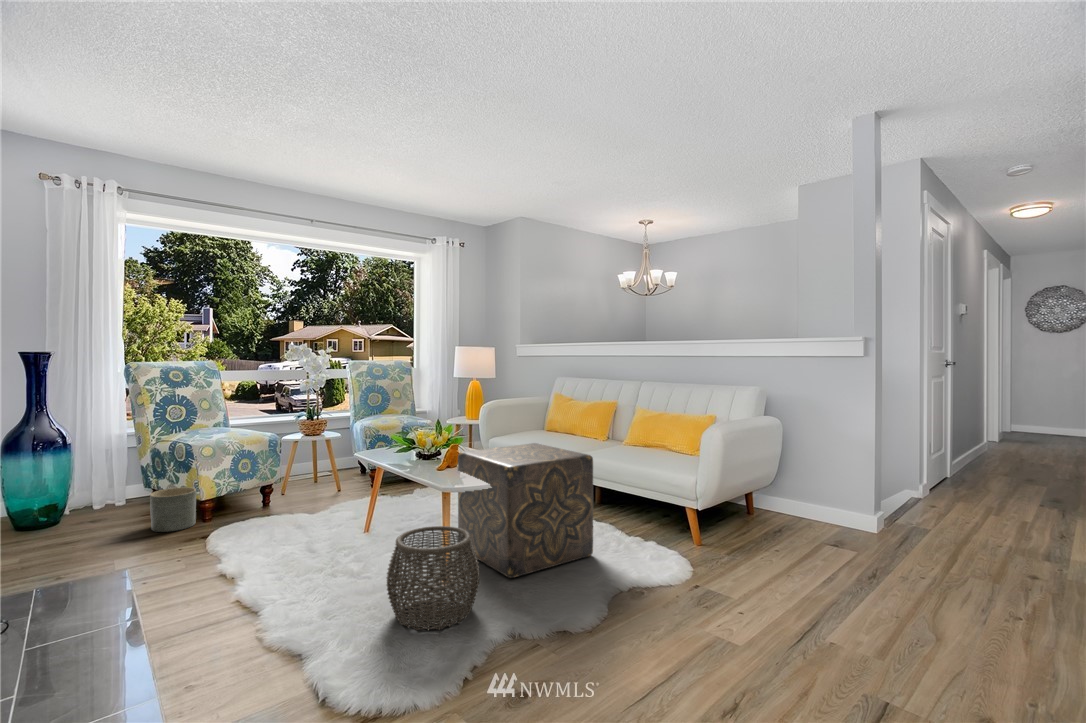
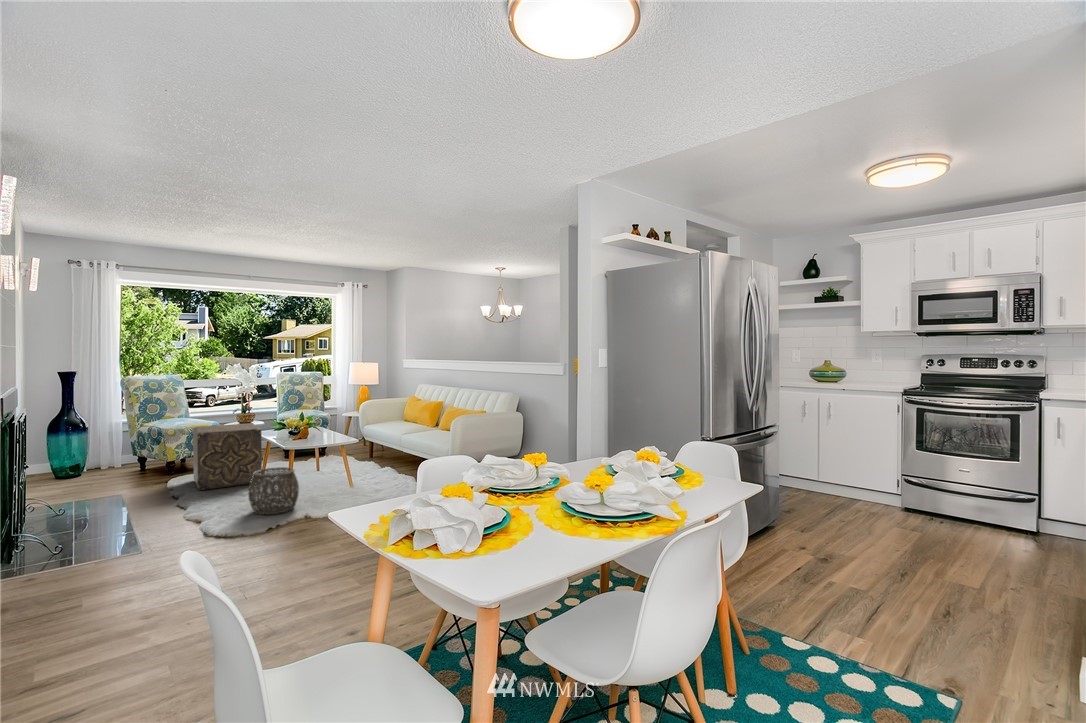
ottoman: present [458,443,593,578] -> present [193,423,262,490]
planter: present [150,487,196,532] -> none [135,454,164,480]

